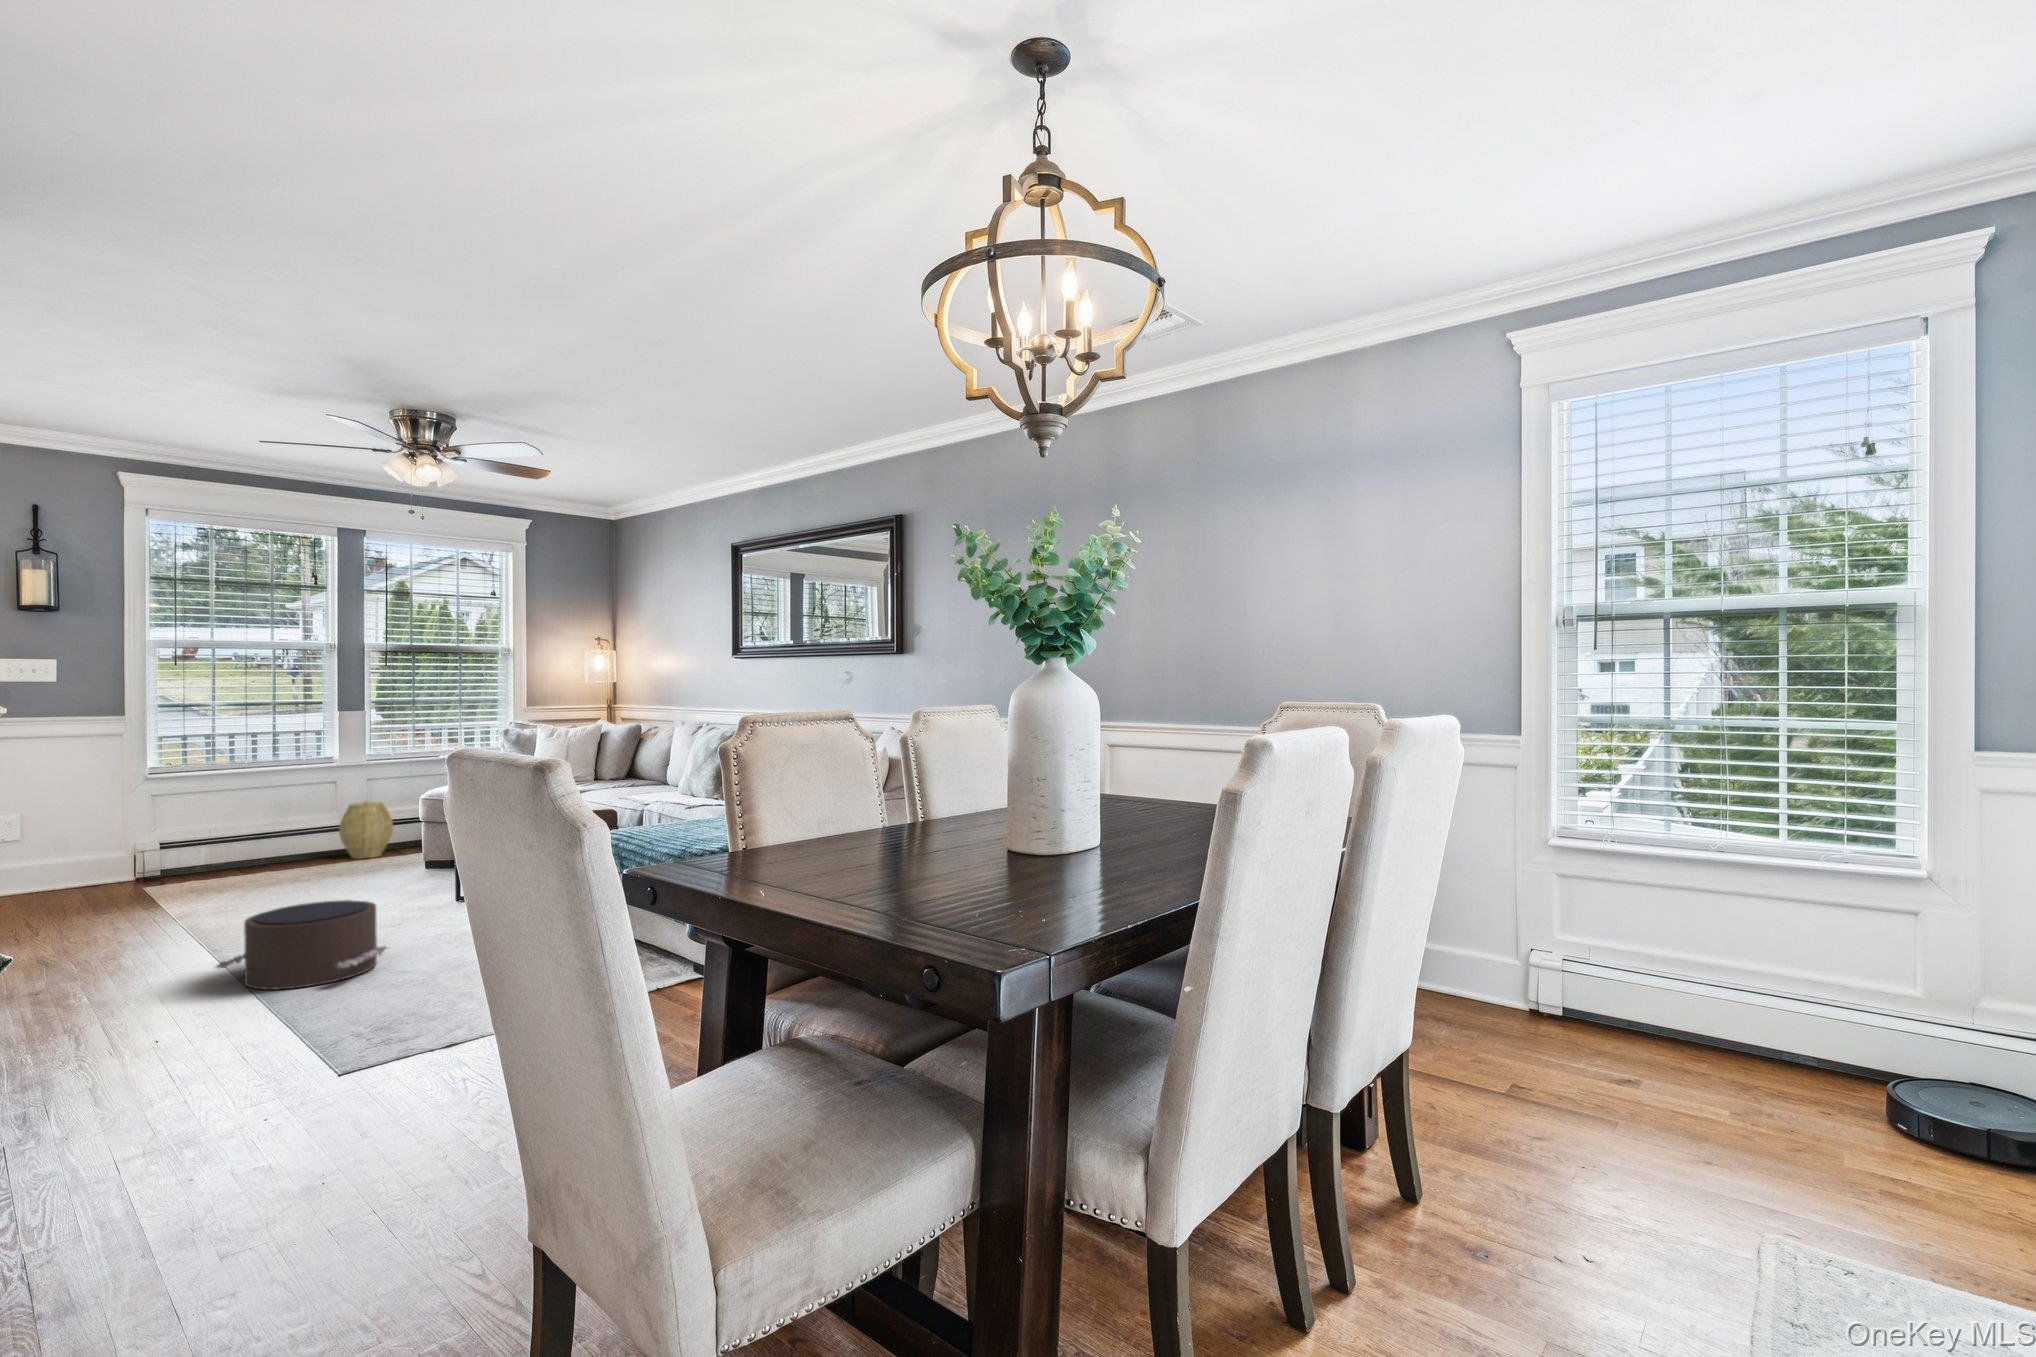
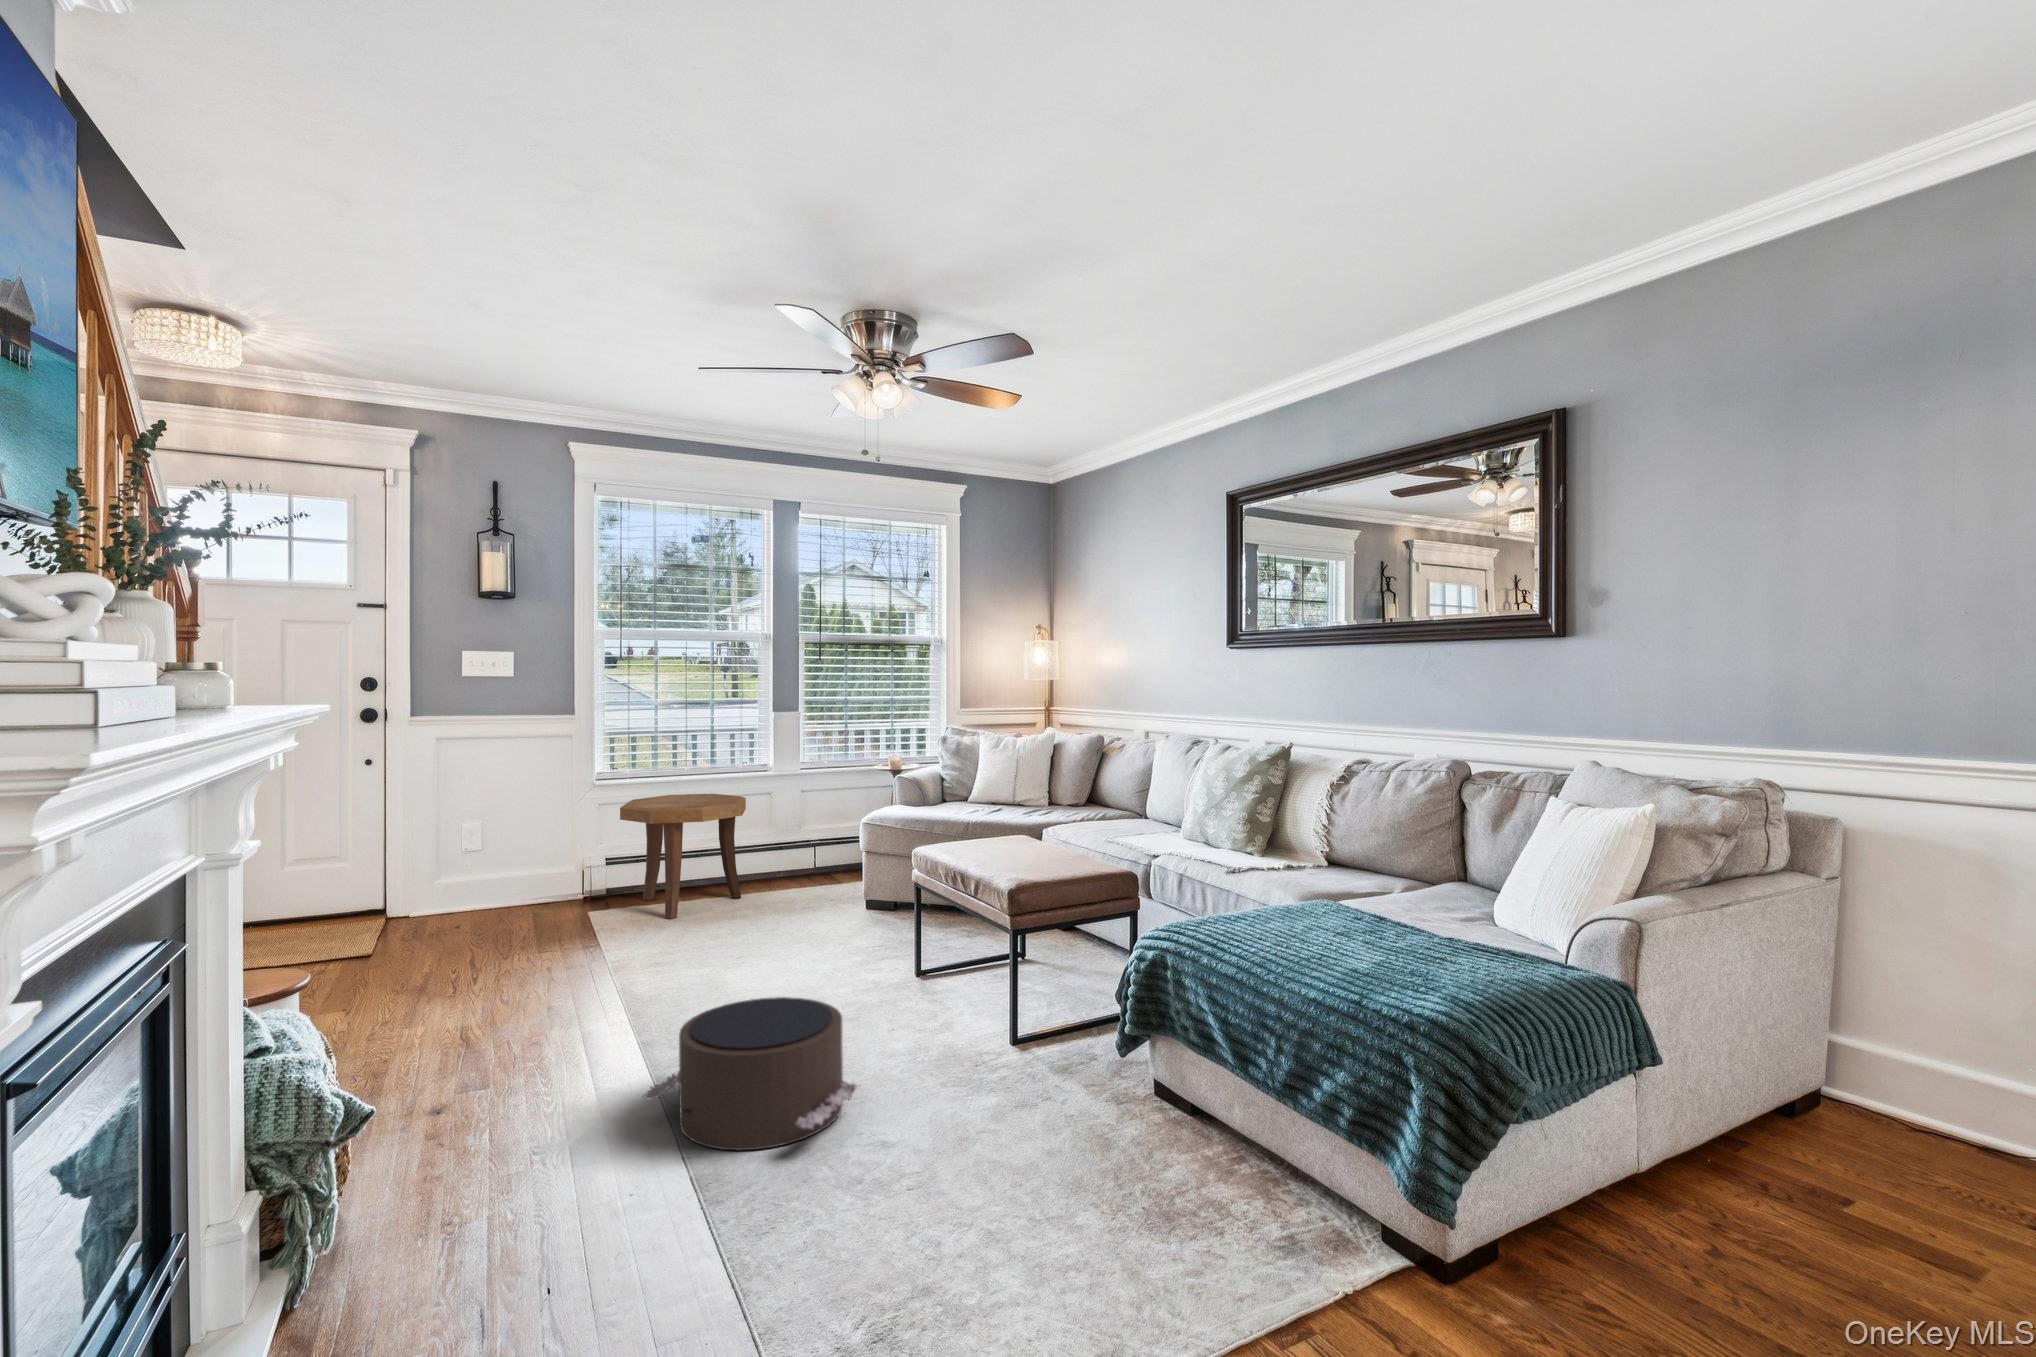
side table: none [178,782,309,886] -> present [620,794,746,918]
woven basket: present [339,801,393,859] -> none [774,817,828,885]

